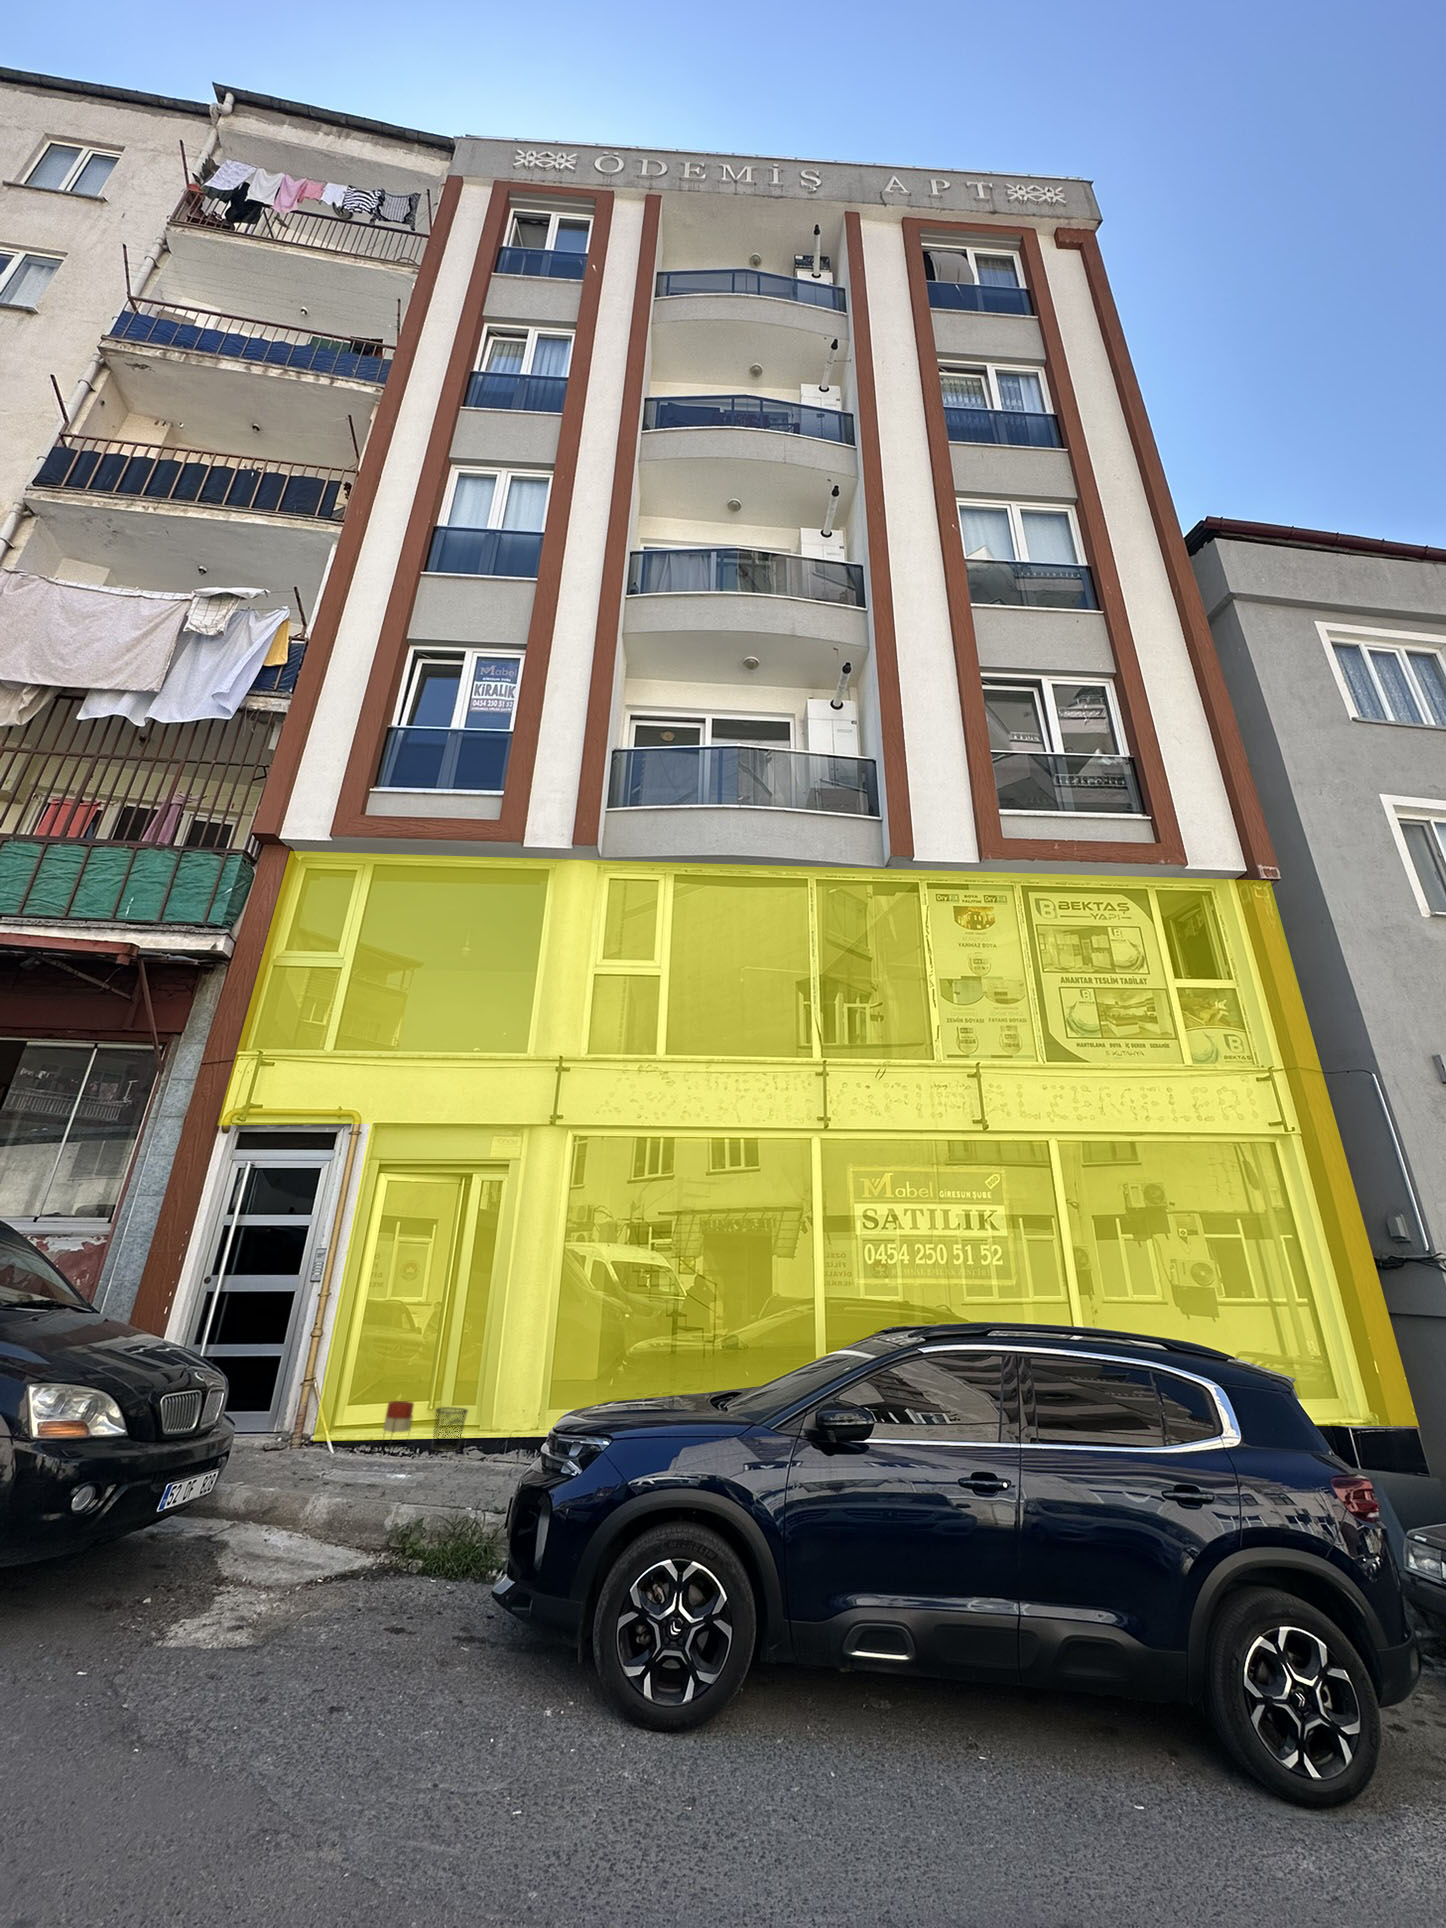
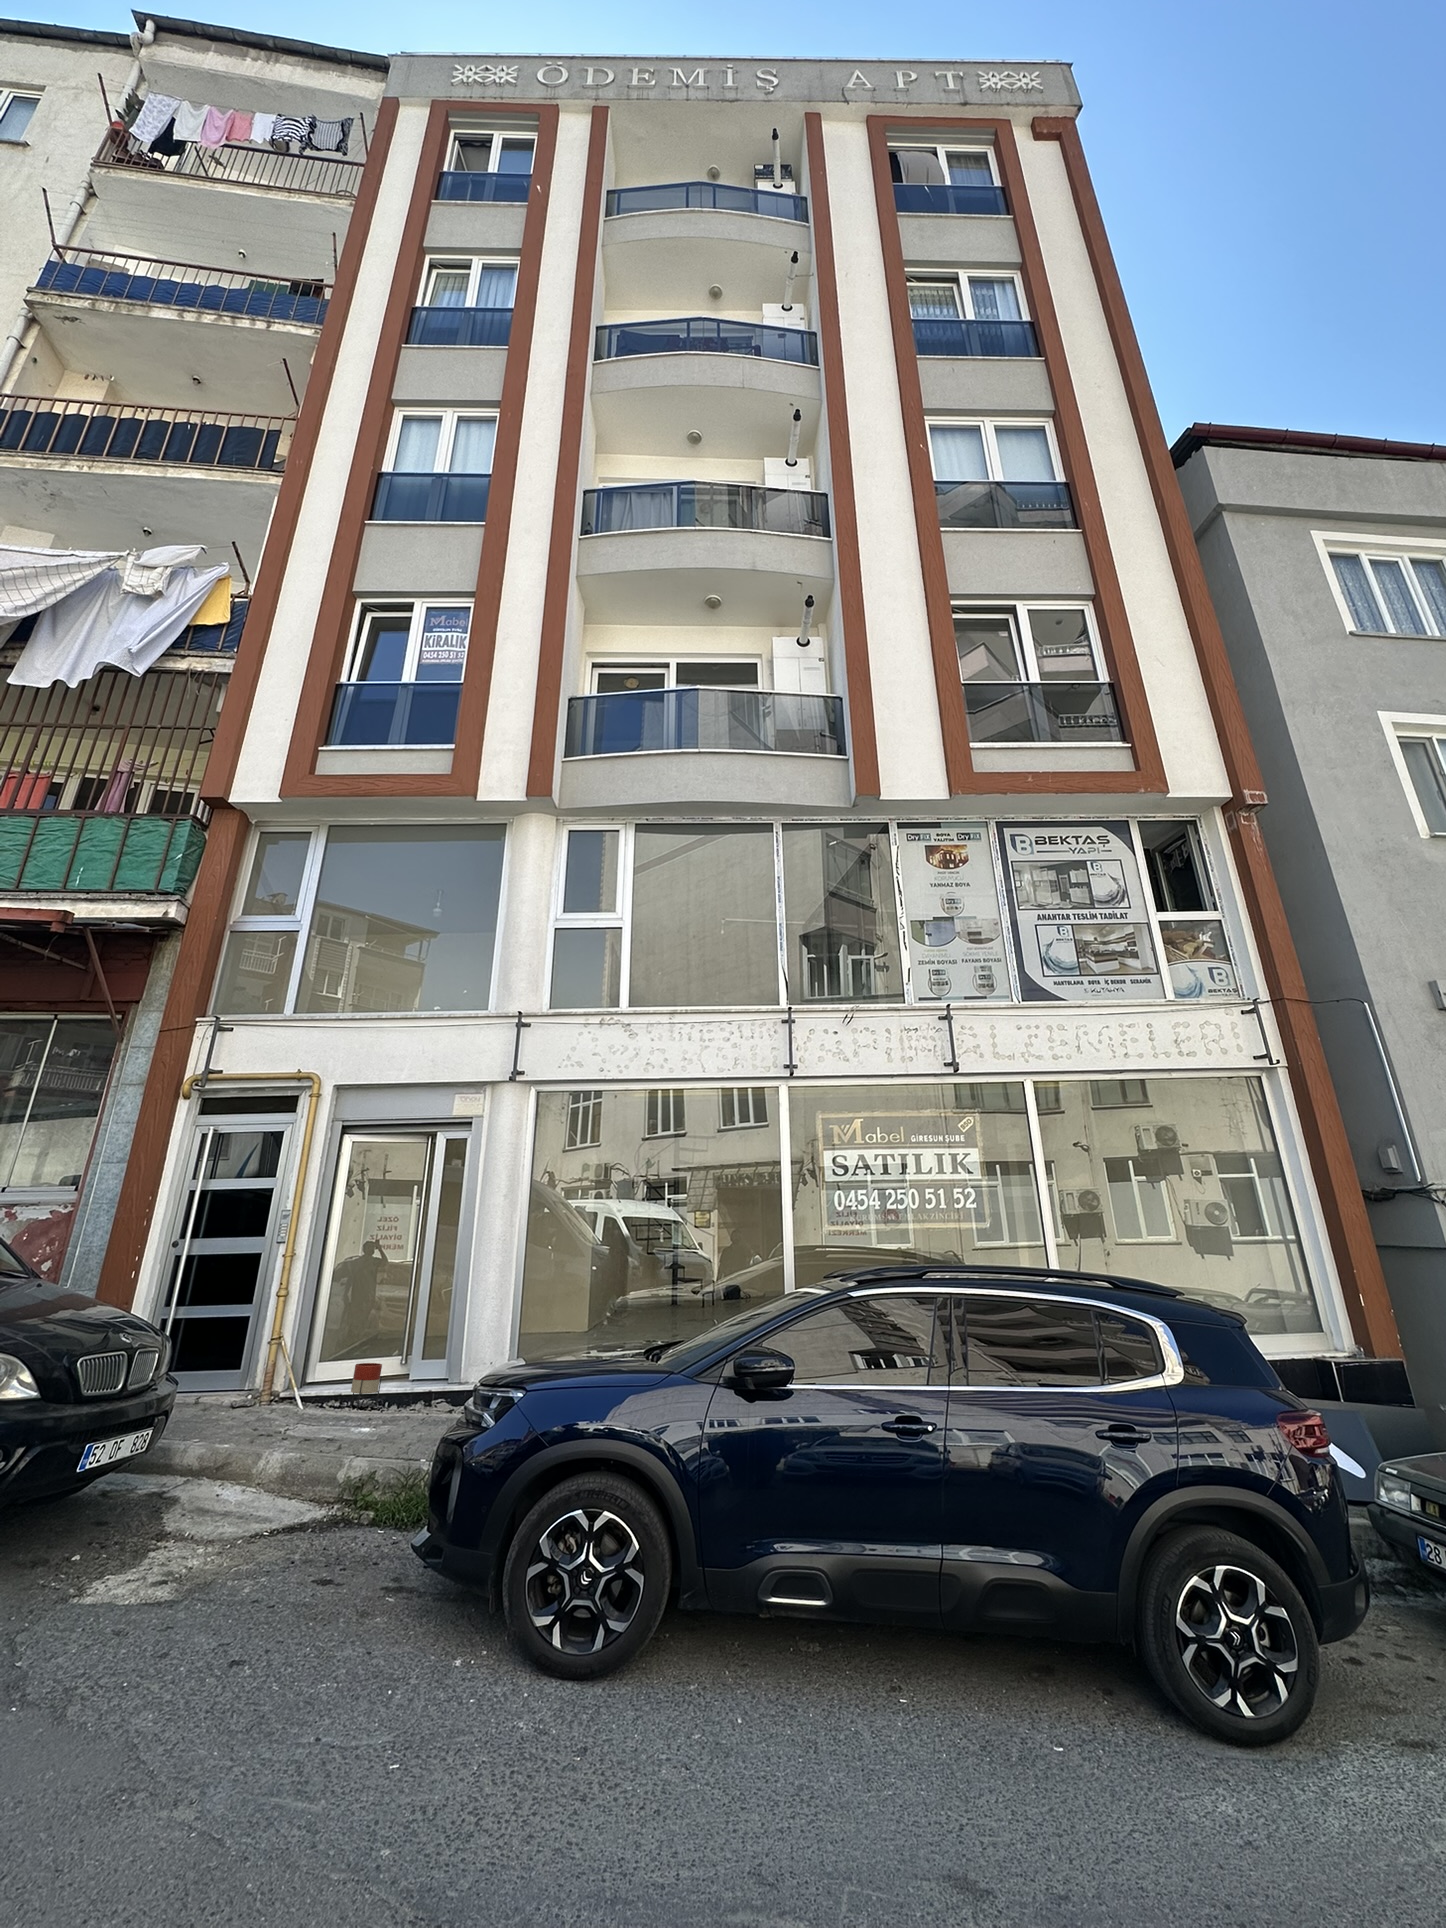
waste bin: present [432,1407,468,1451] -> none [400,1368,437,1411]

